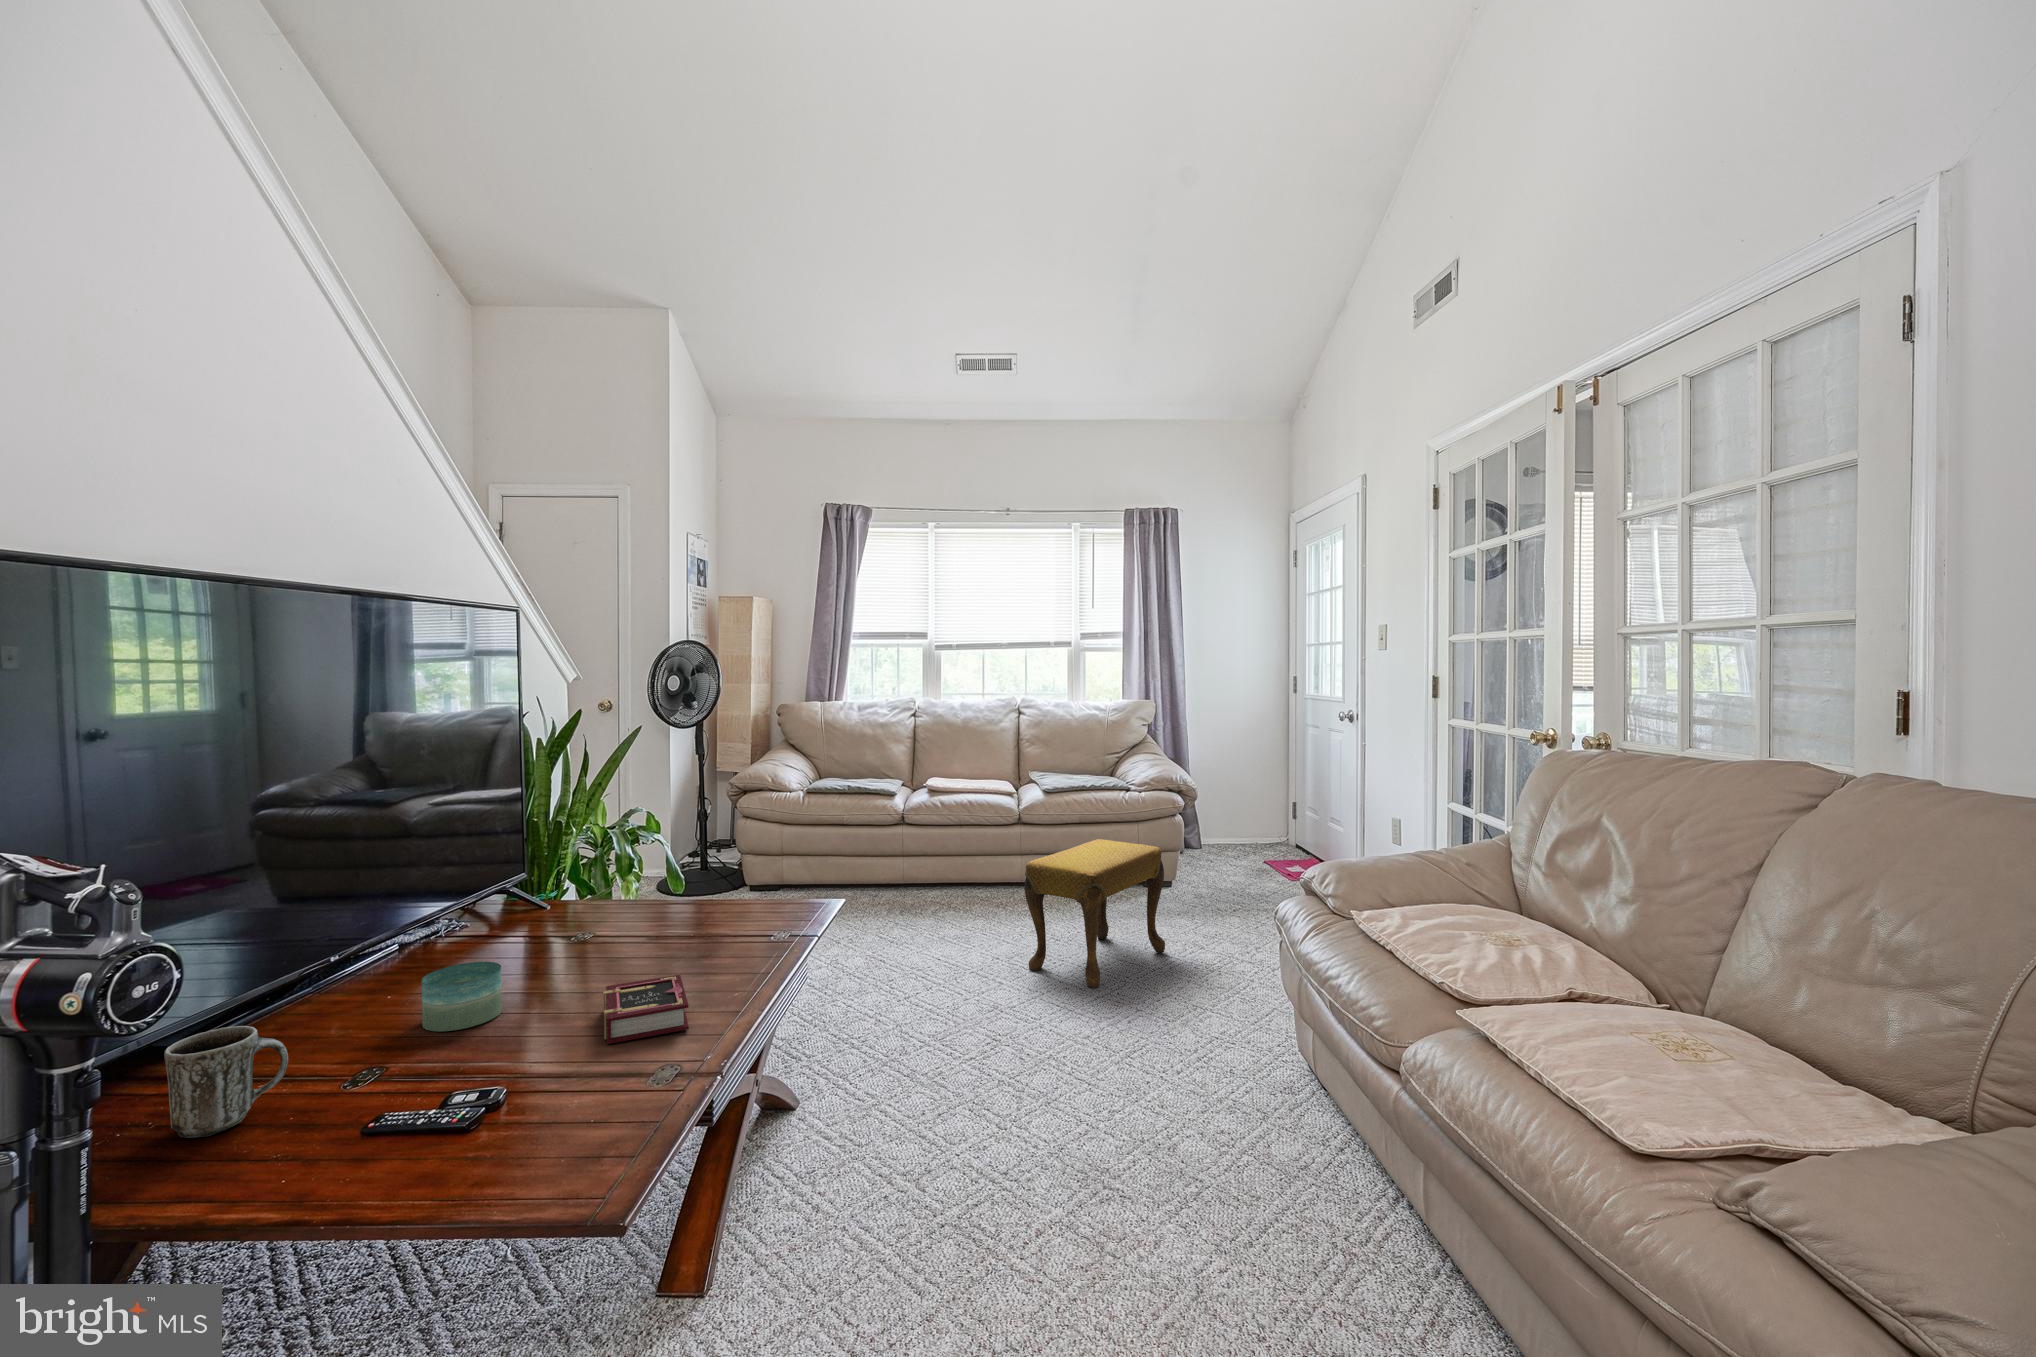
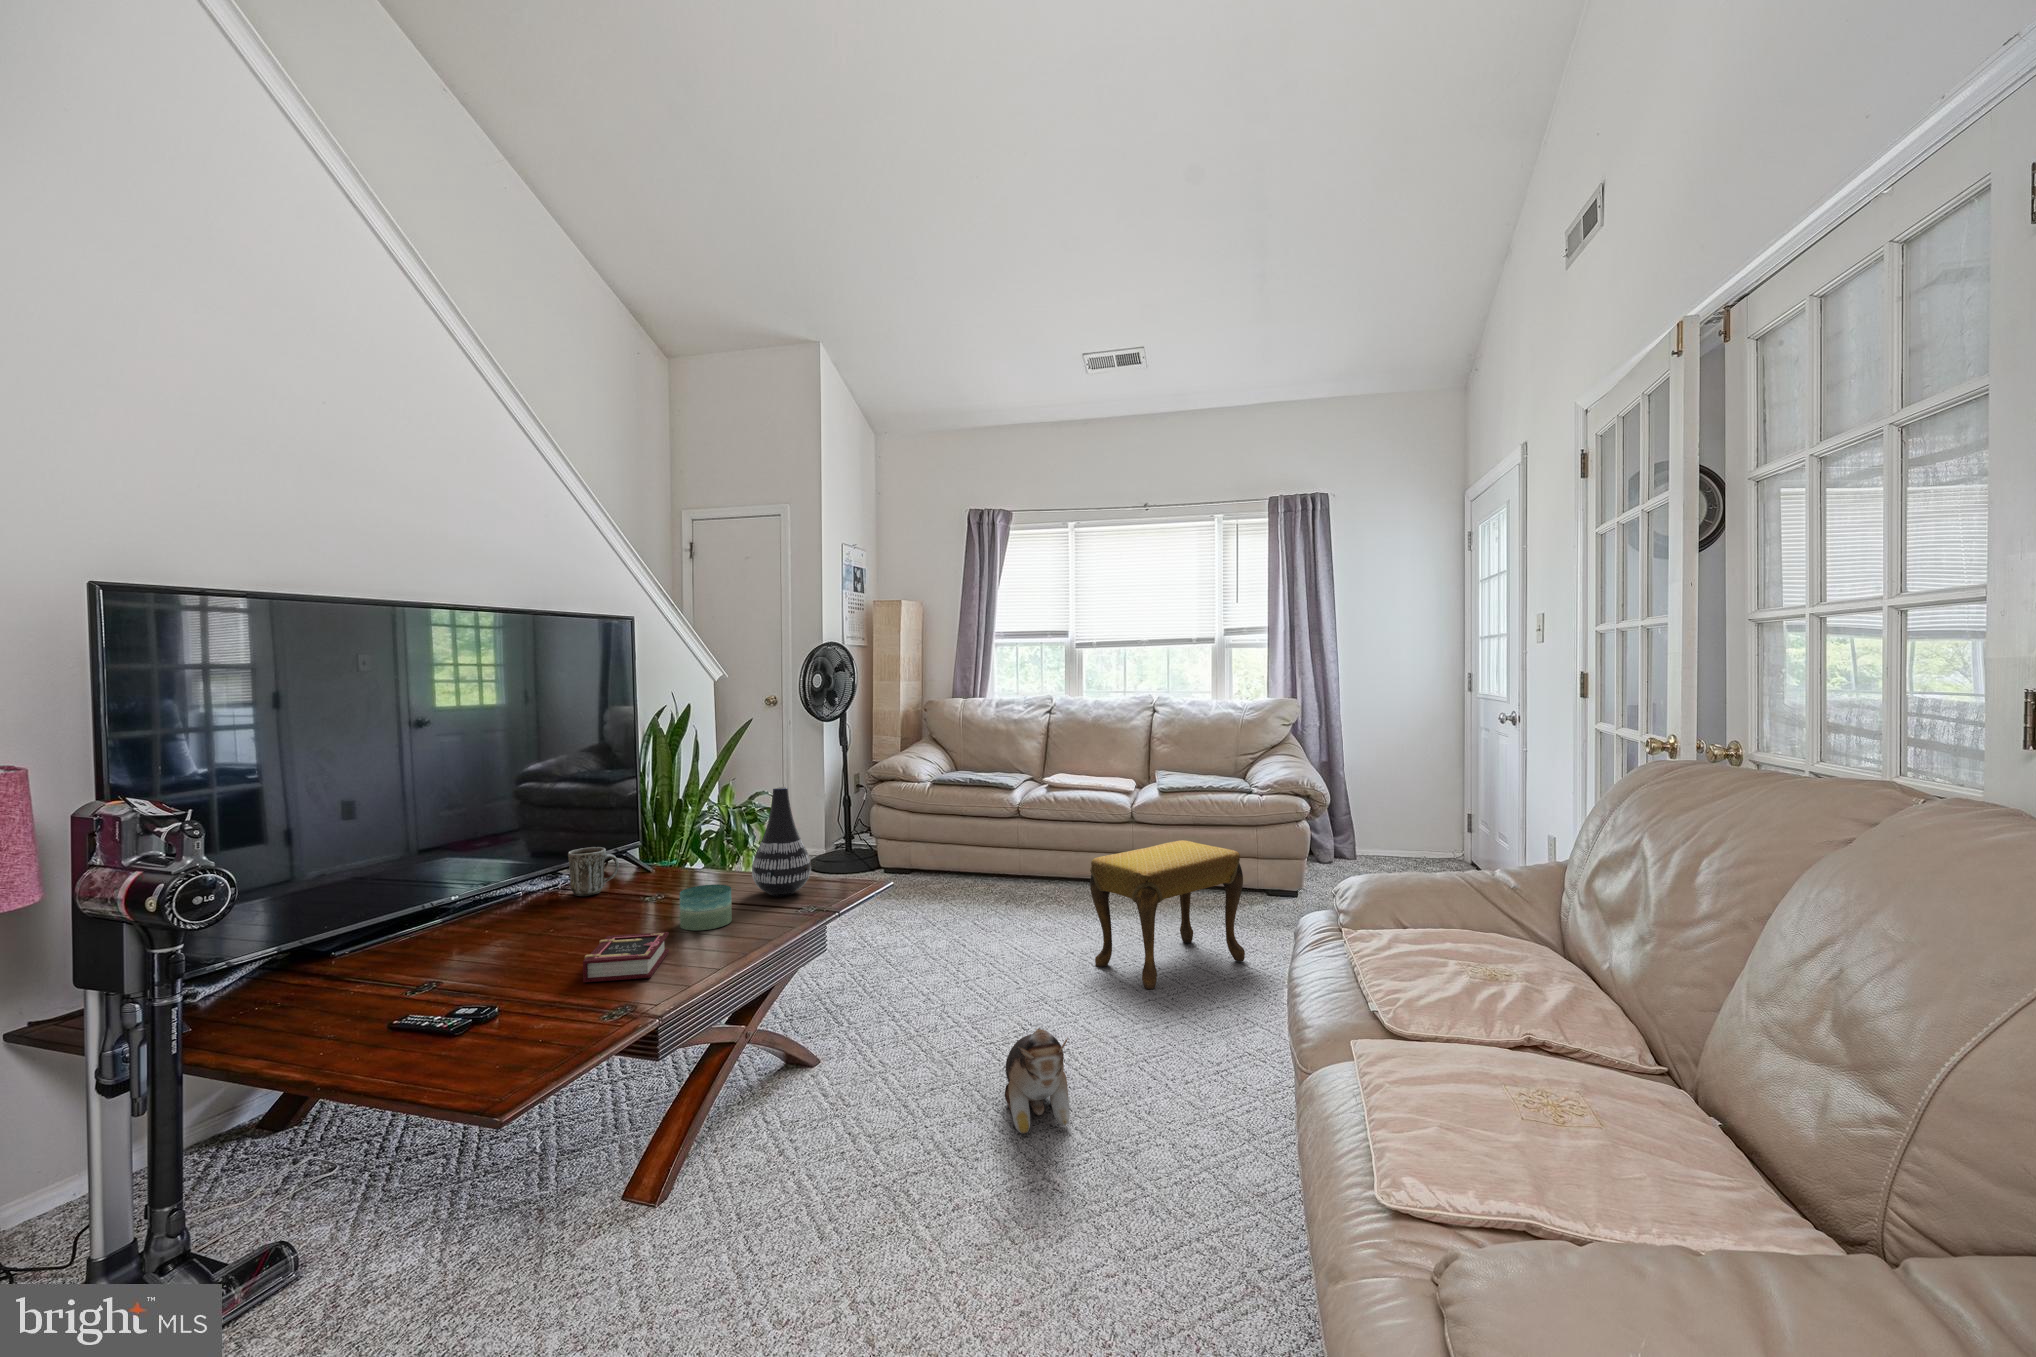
vase: none [717,801,784,924] -> present [752,787,811,897]
candle: present [422,962,502,1031] -> present [680,884,732,930]
mug: present [164,1026,288,1138] -> present [568,847,619,896]
plush toy: none [1017,1037,1116,1147] -> present [1005,1029,1070,1134]

